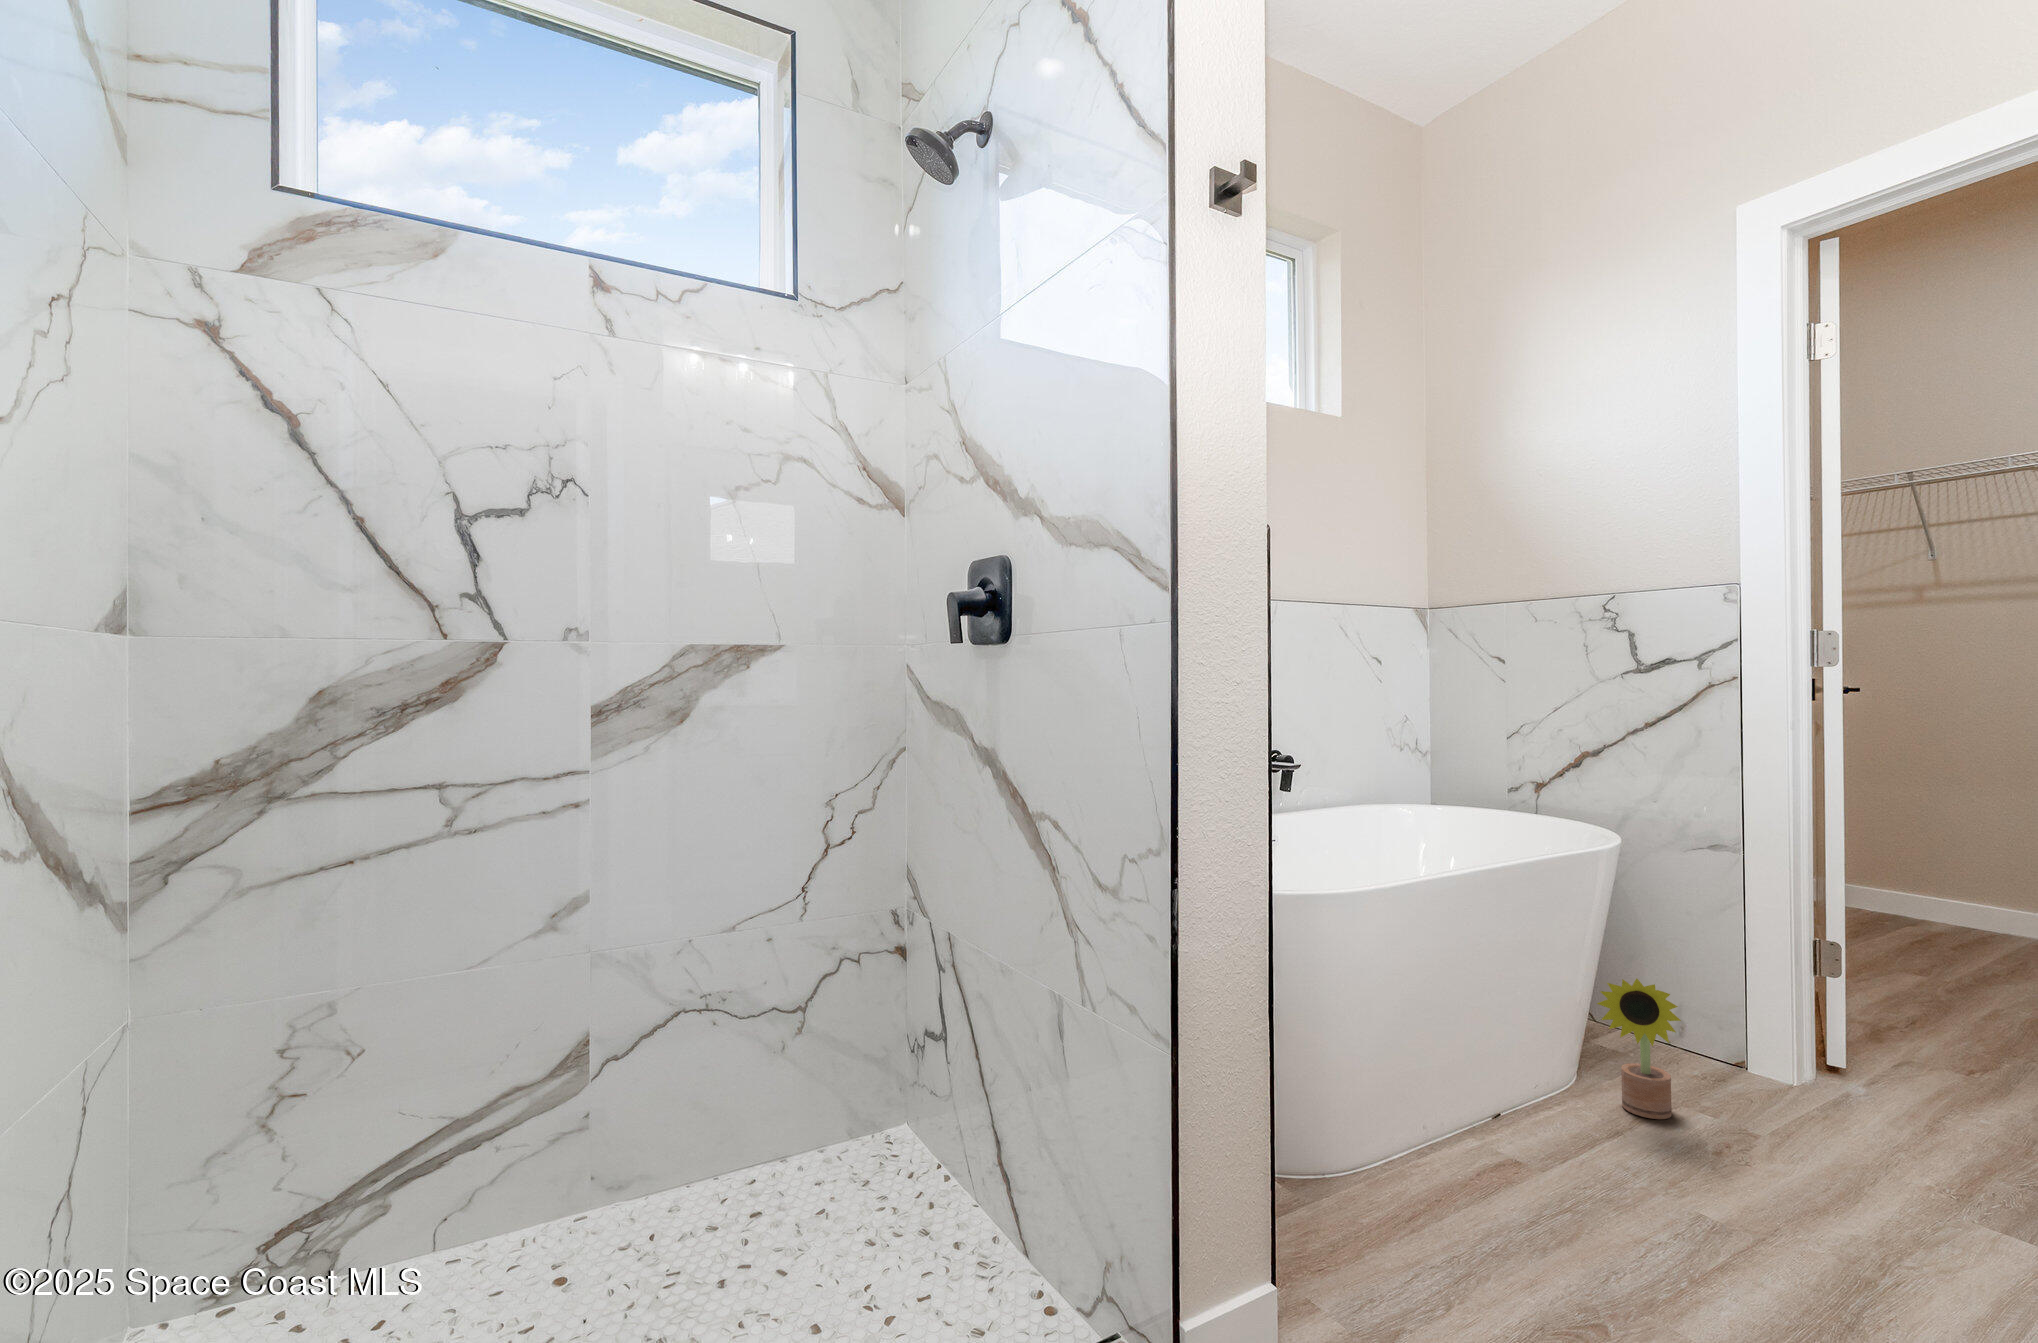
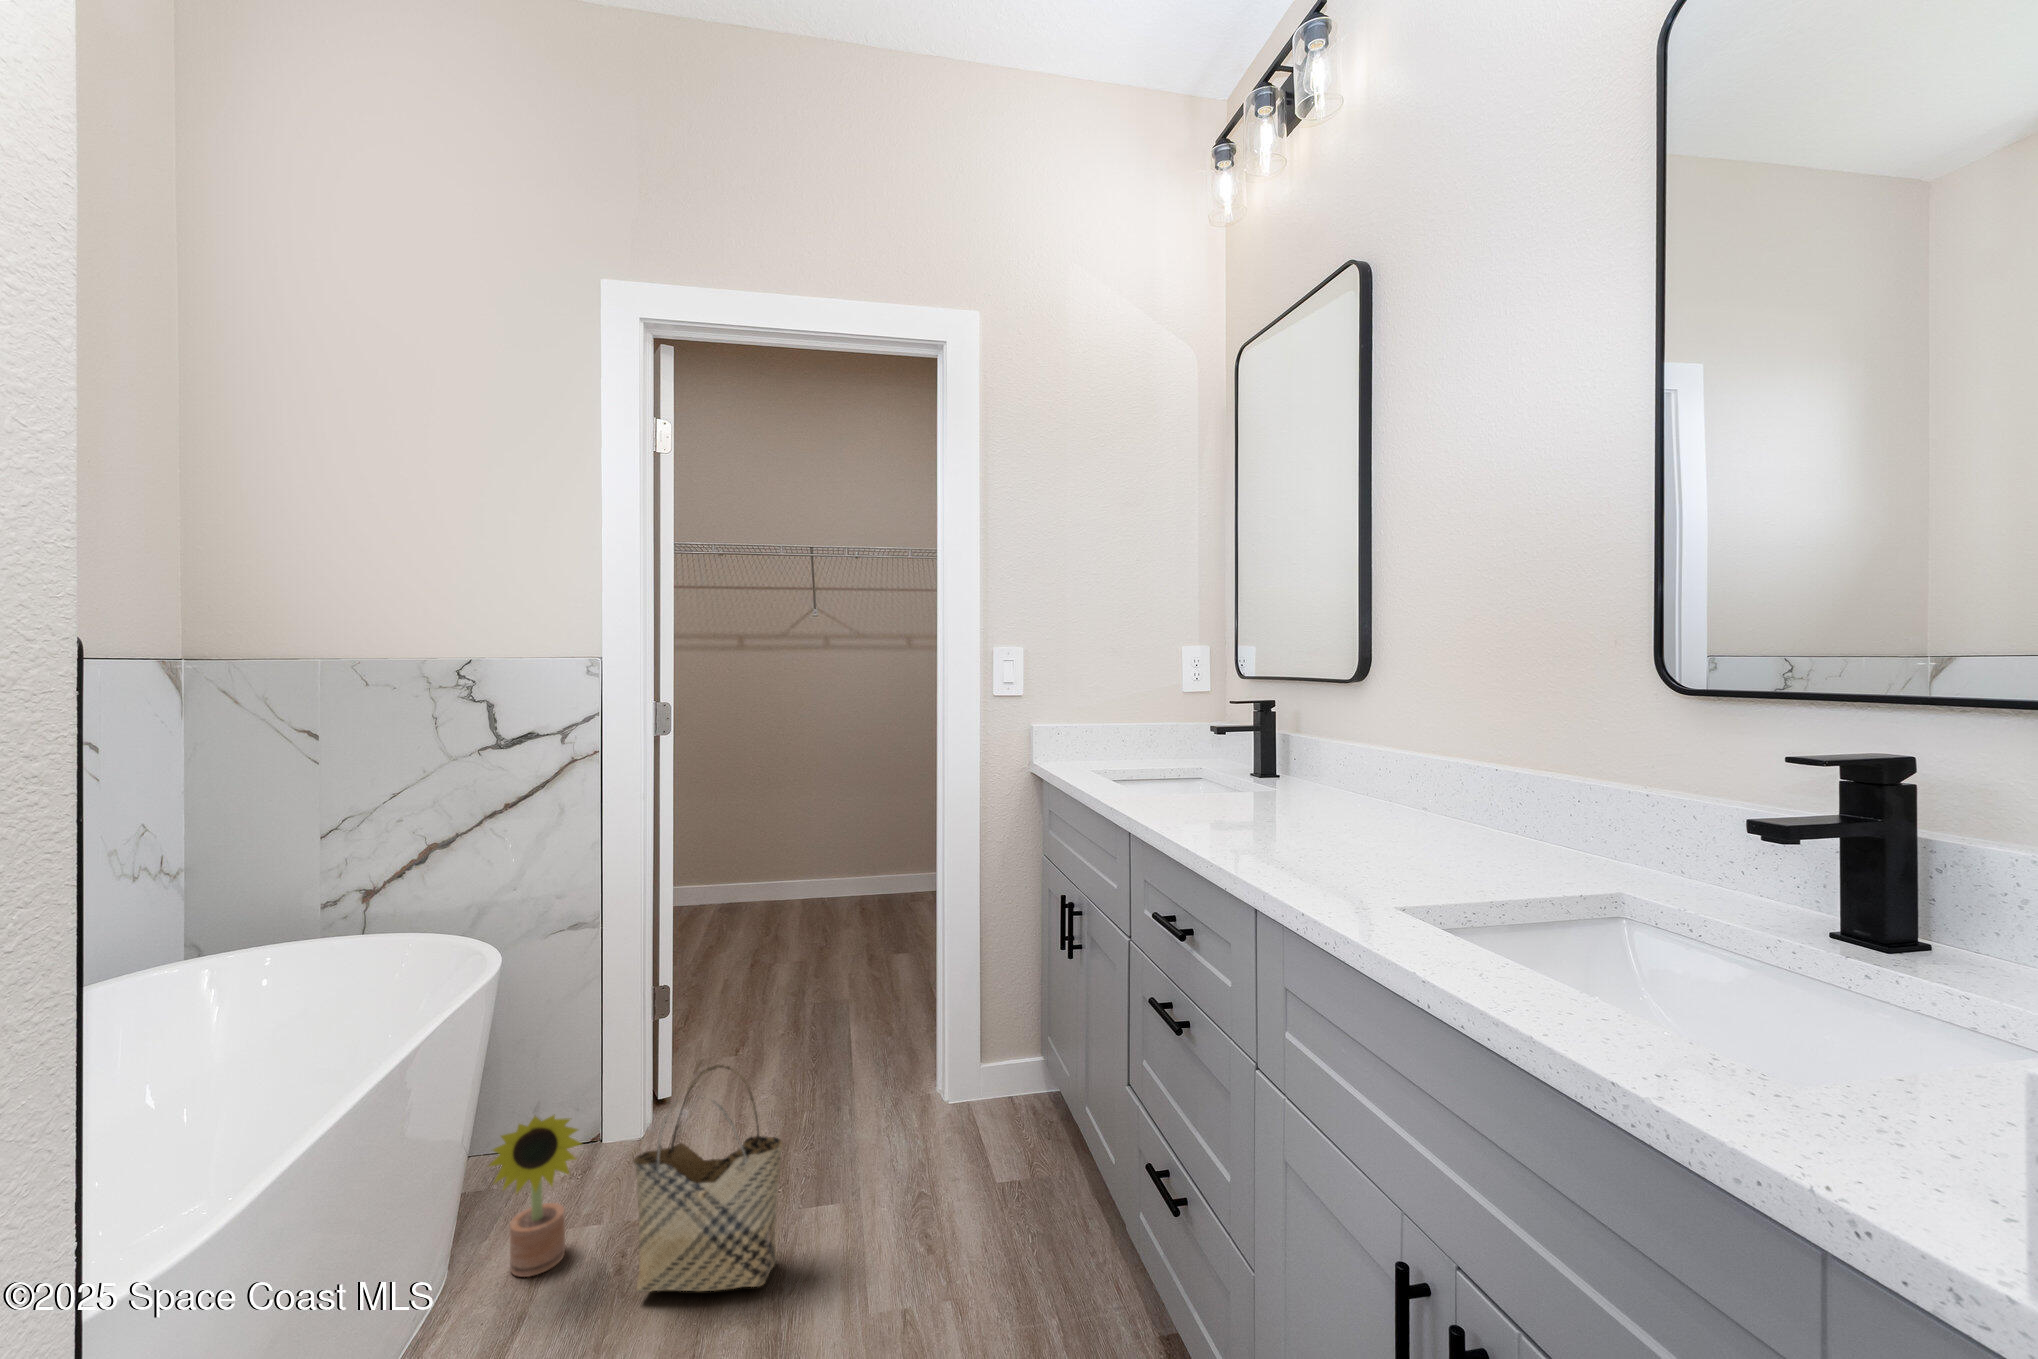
woven basket: none [1720,996,1901,1229] -> present [633,1065,783,1292]

